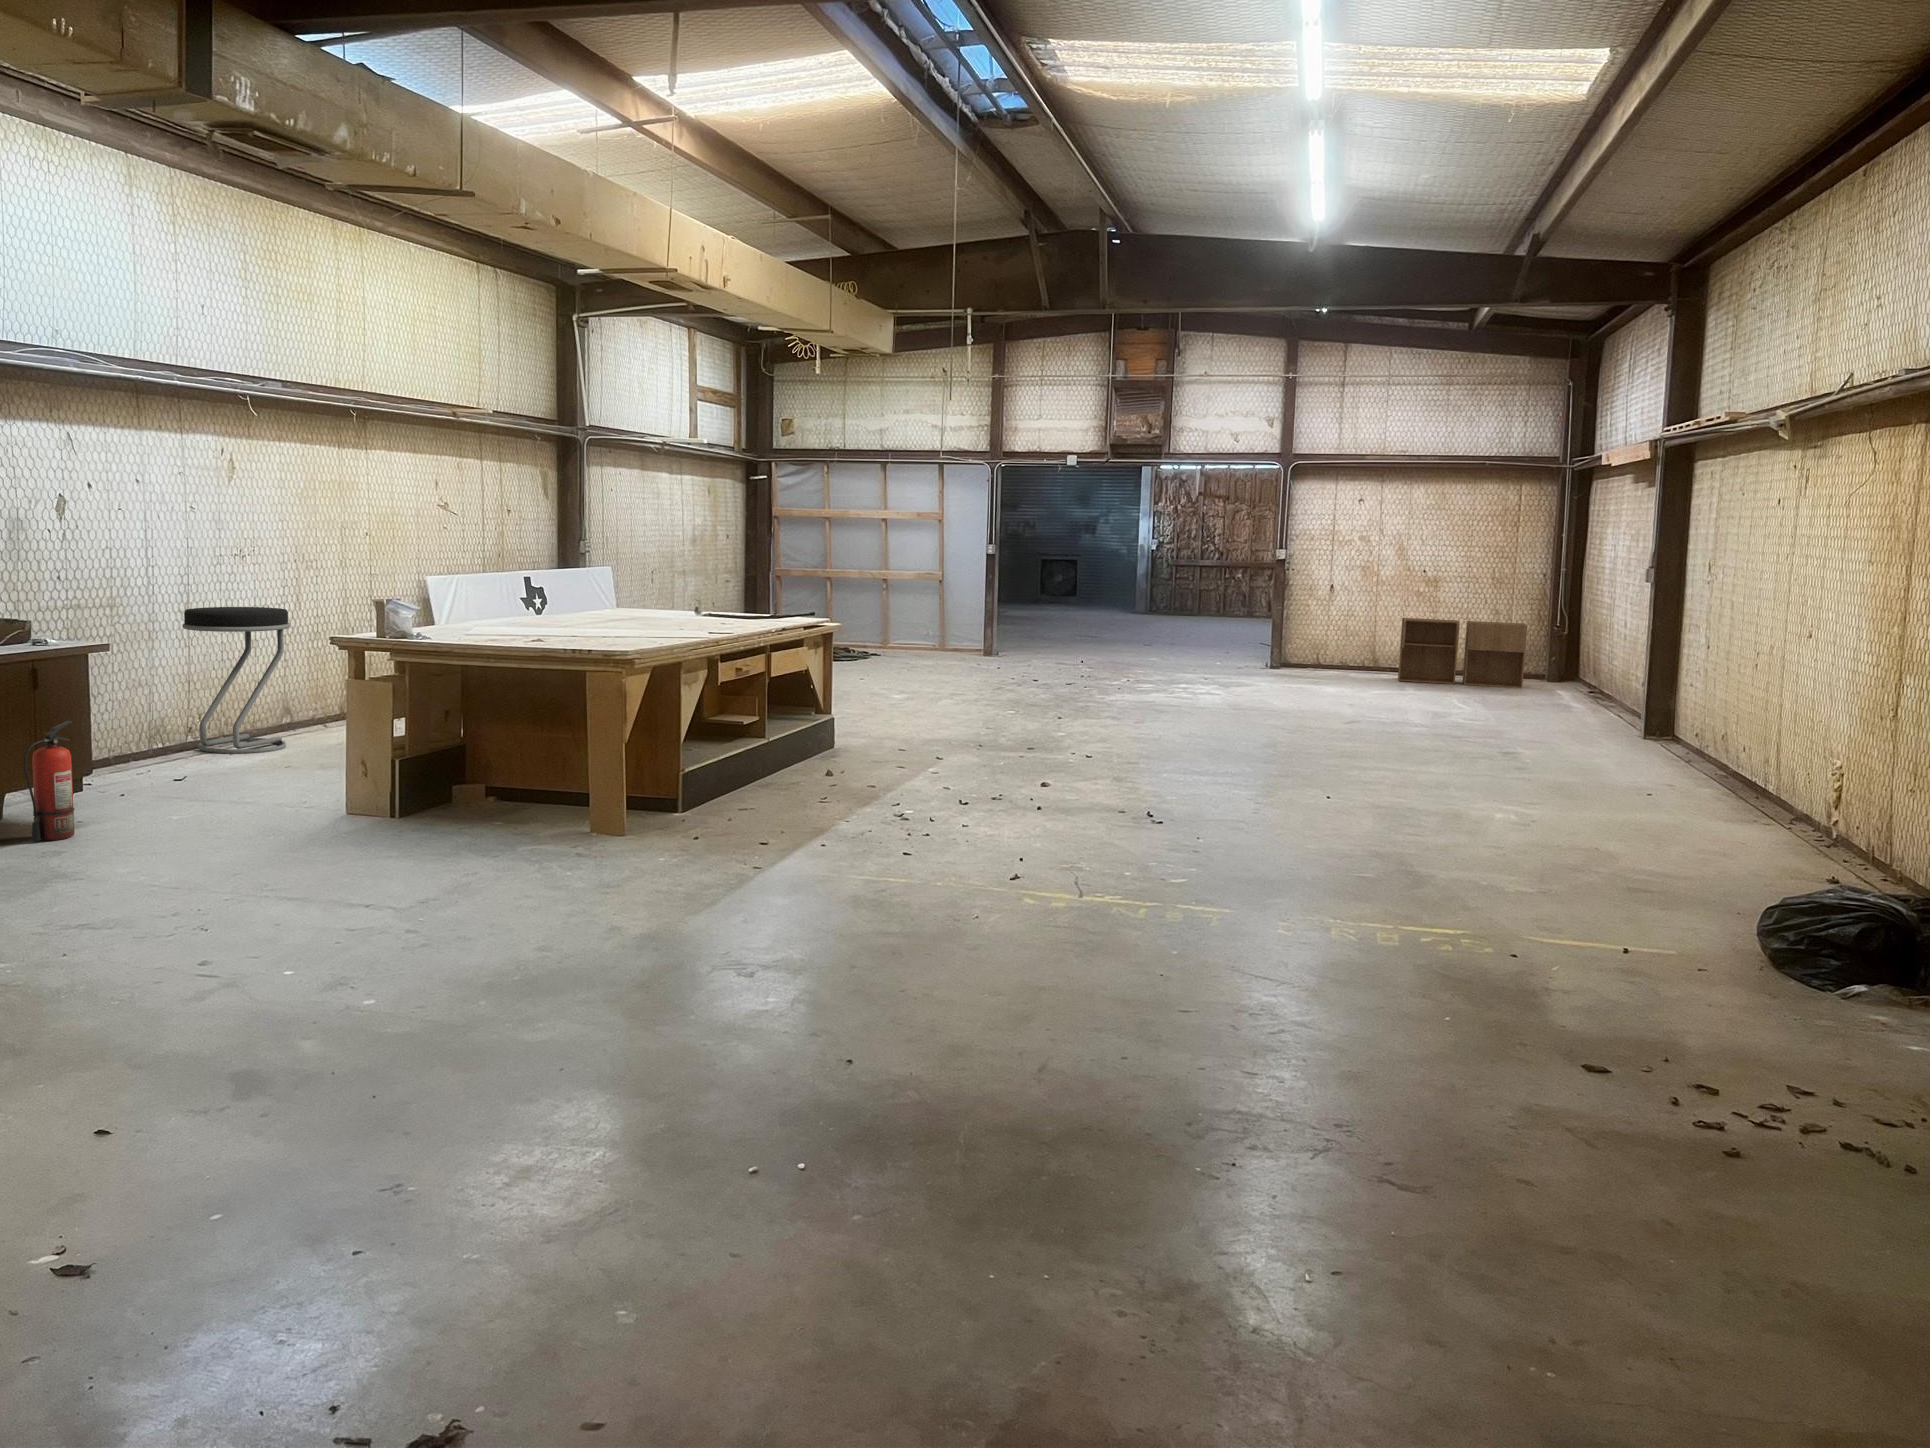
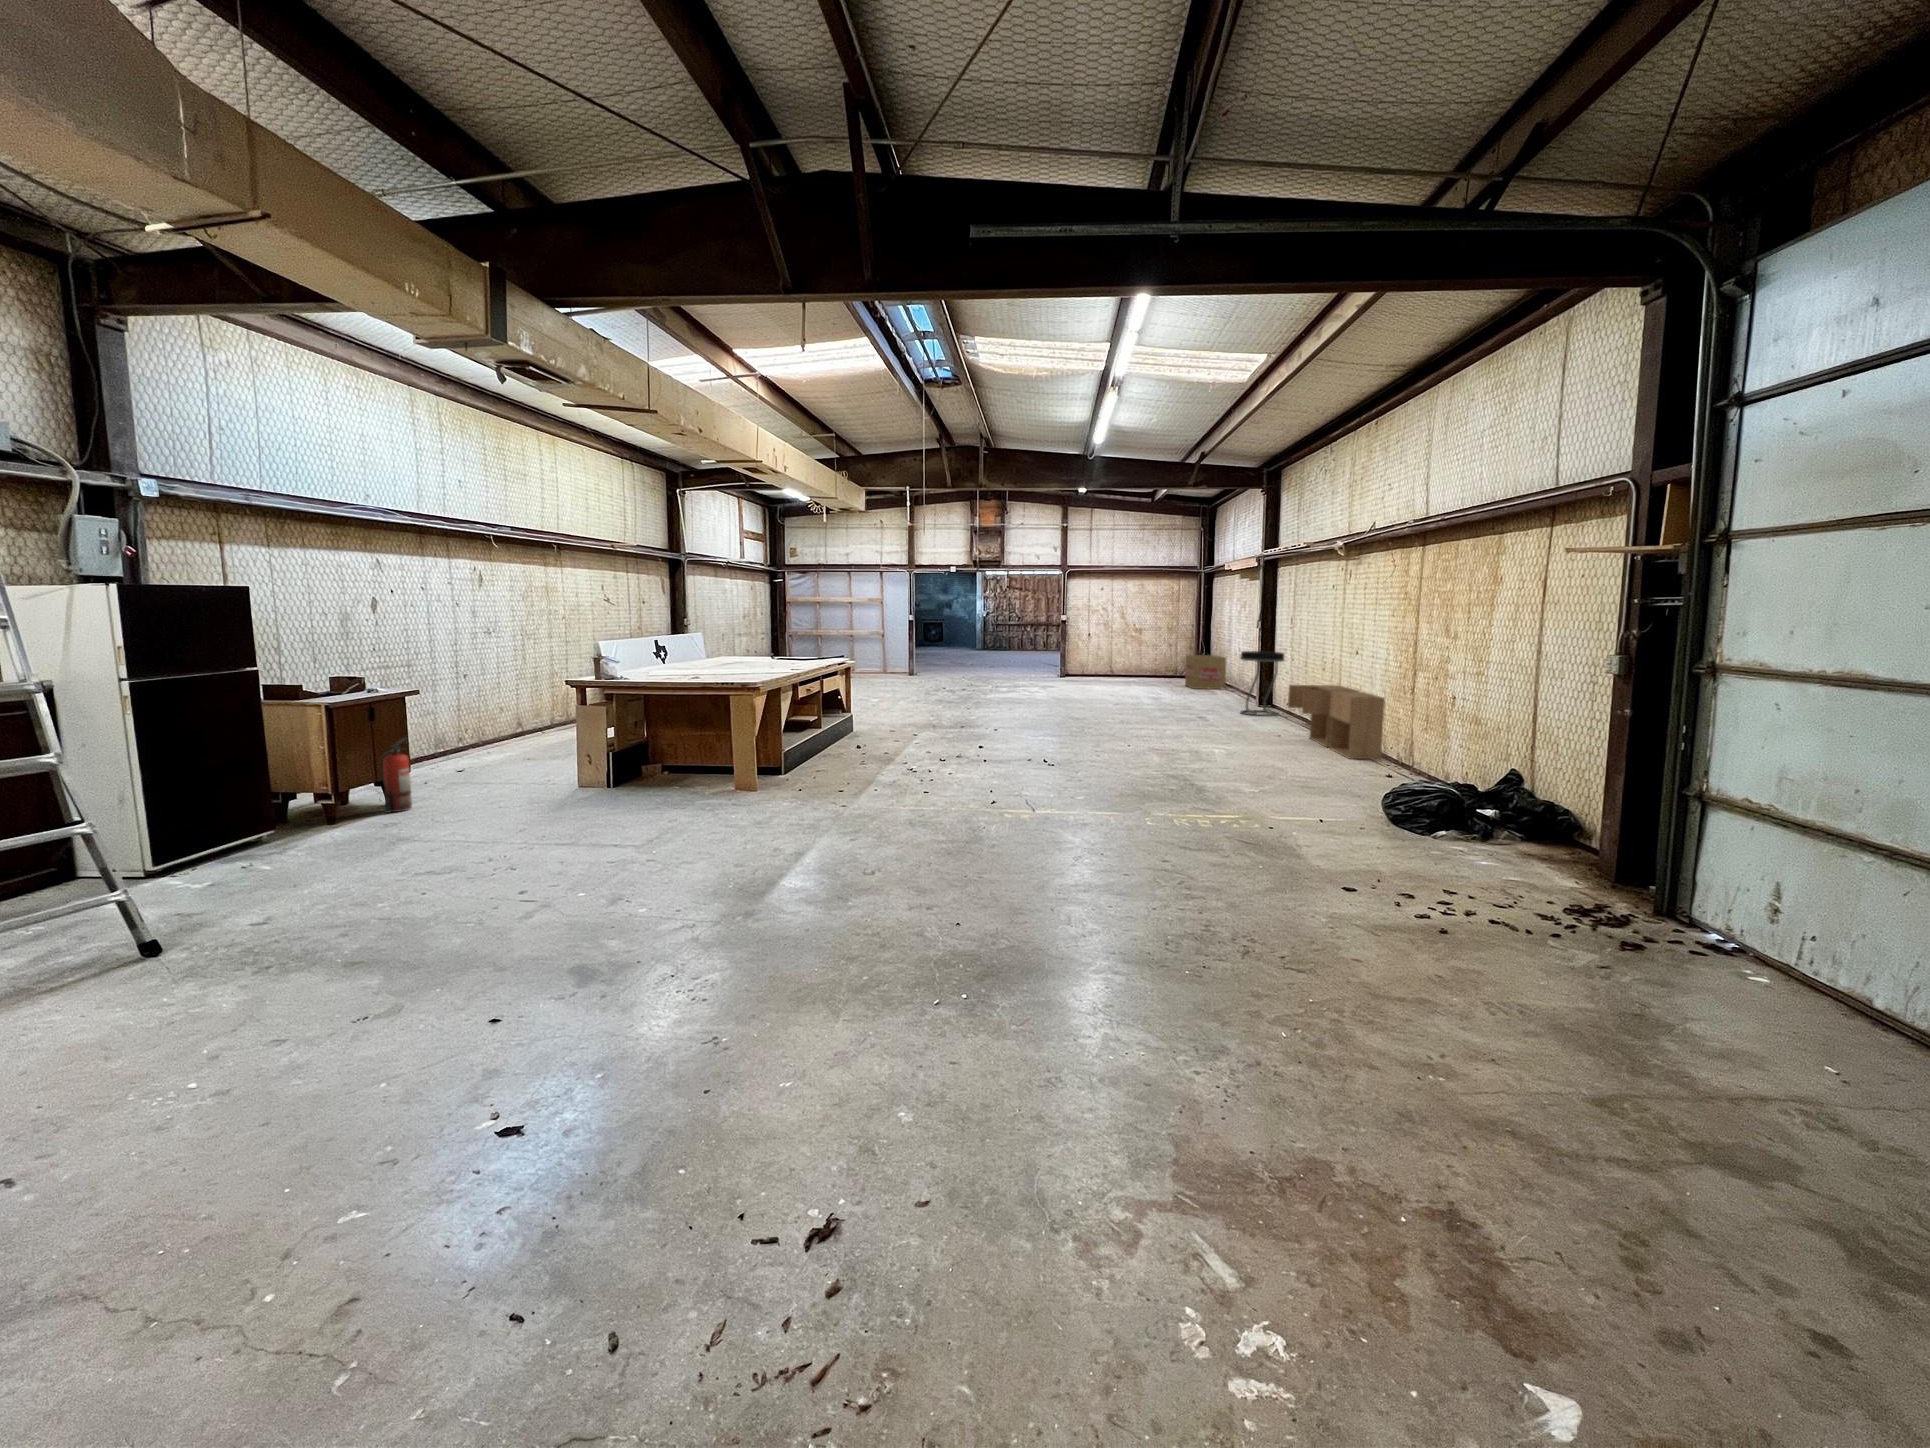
stool: present [182,607,290,754] -> present [1240,651,1284,716]
storage cabinet: present [1398,618,1527,688] -> present [1288,685,1385,760]
cardboard box: none [1515,632,1603,703] -> present [1185,655,1227,689]

